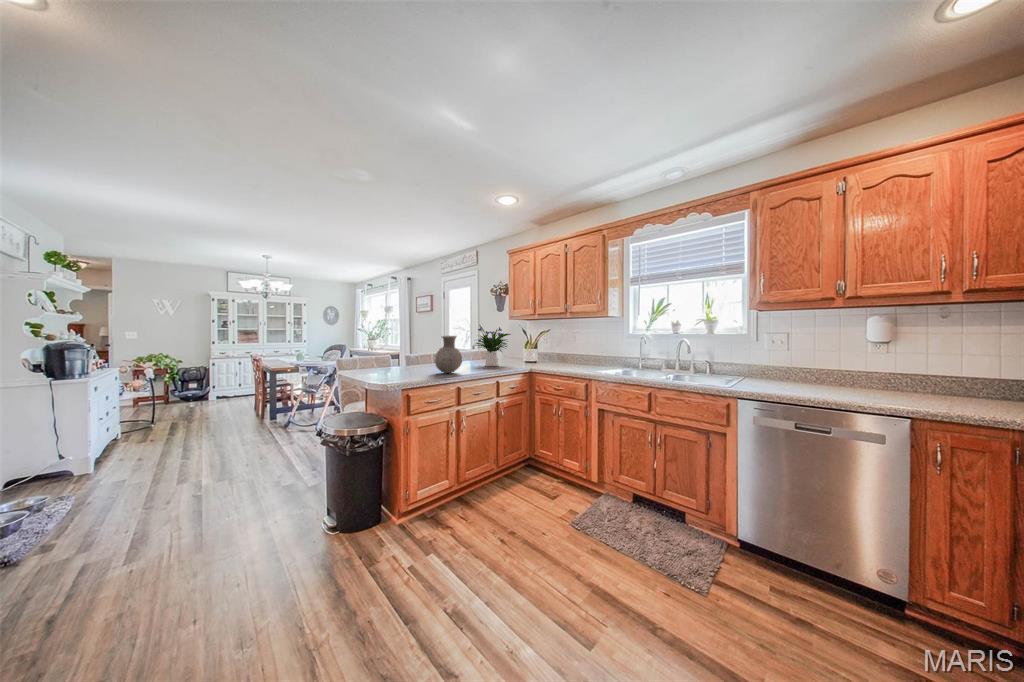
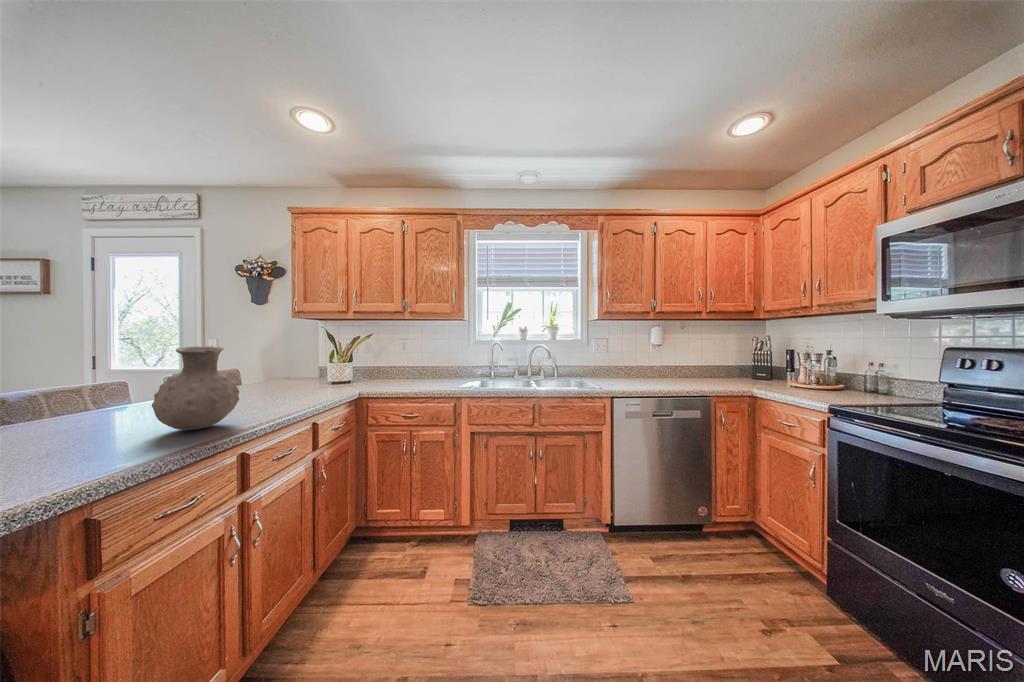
flower arrangement: present [476,325,511,366] -> none [237,323,319,395]

